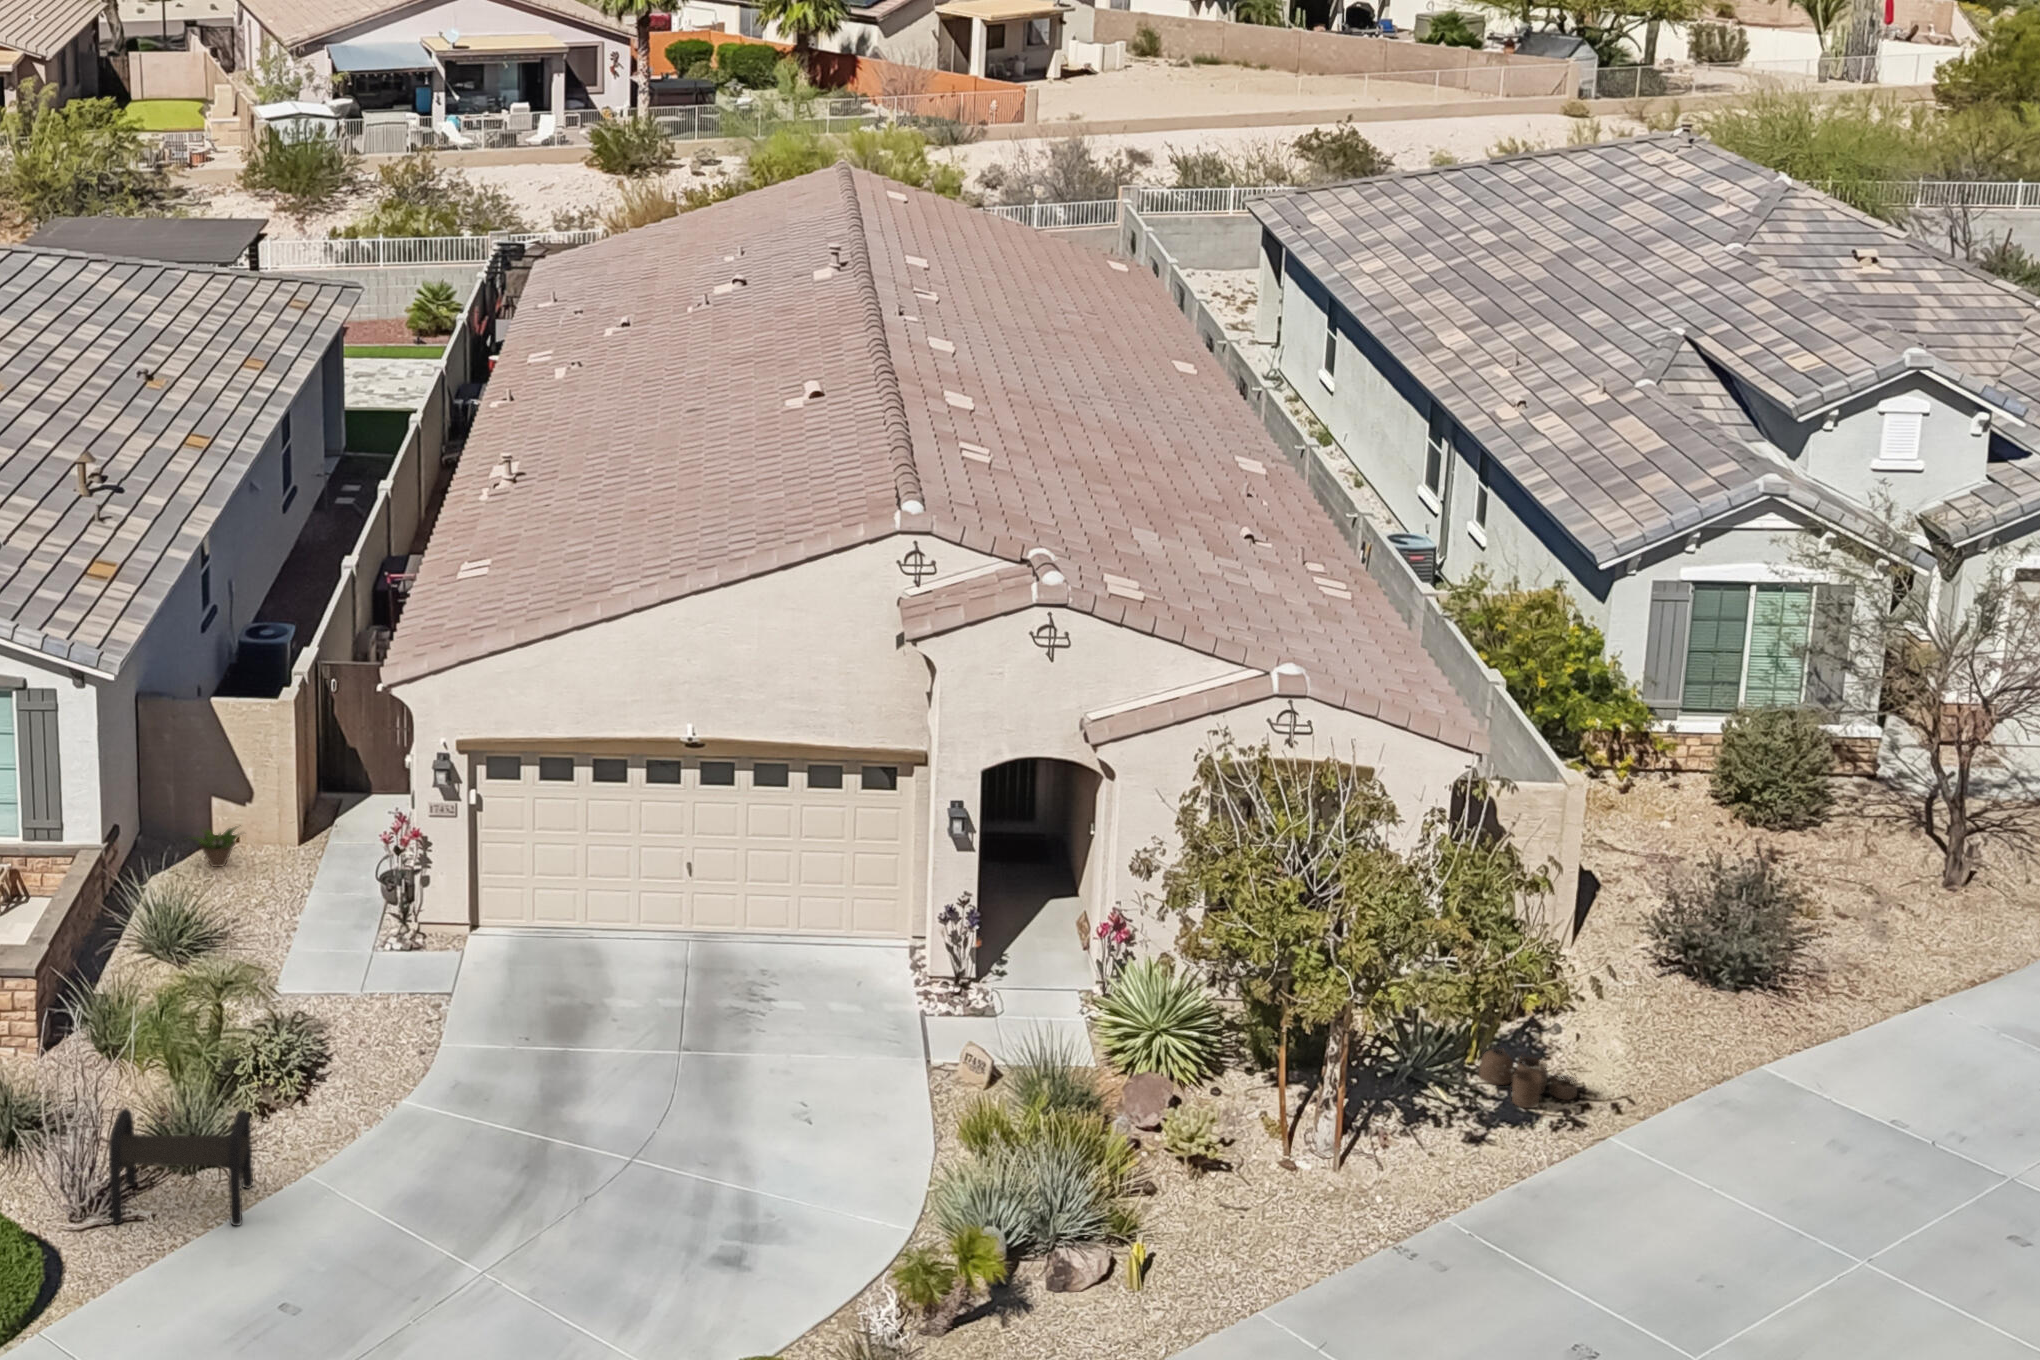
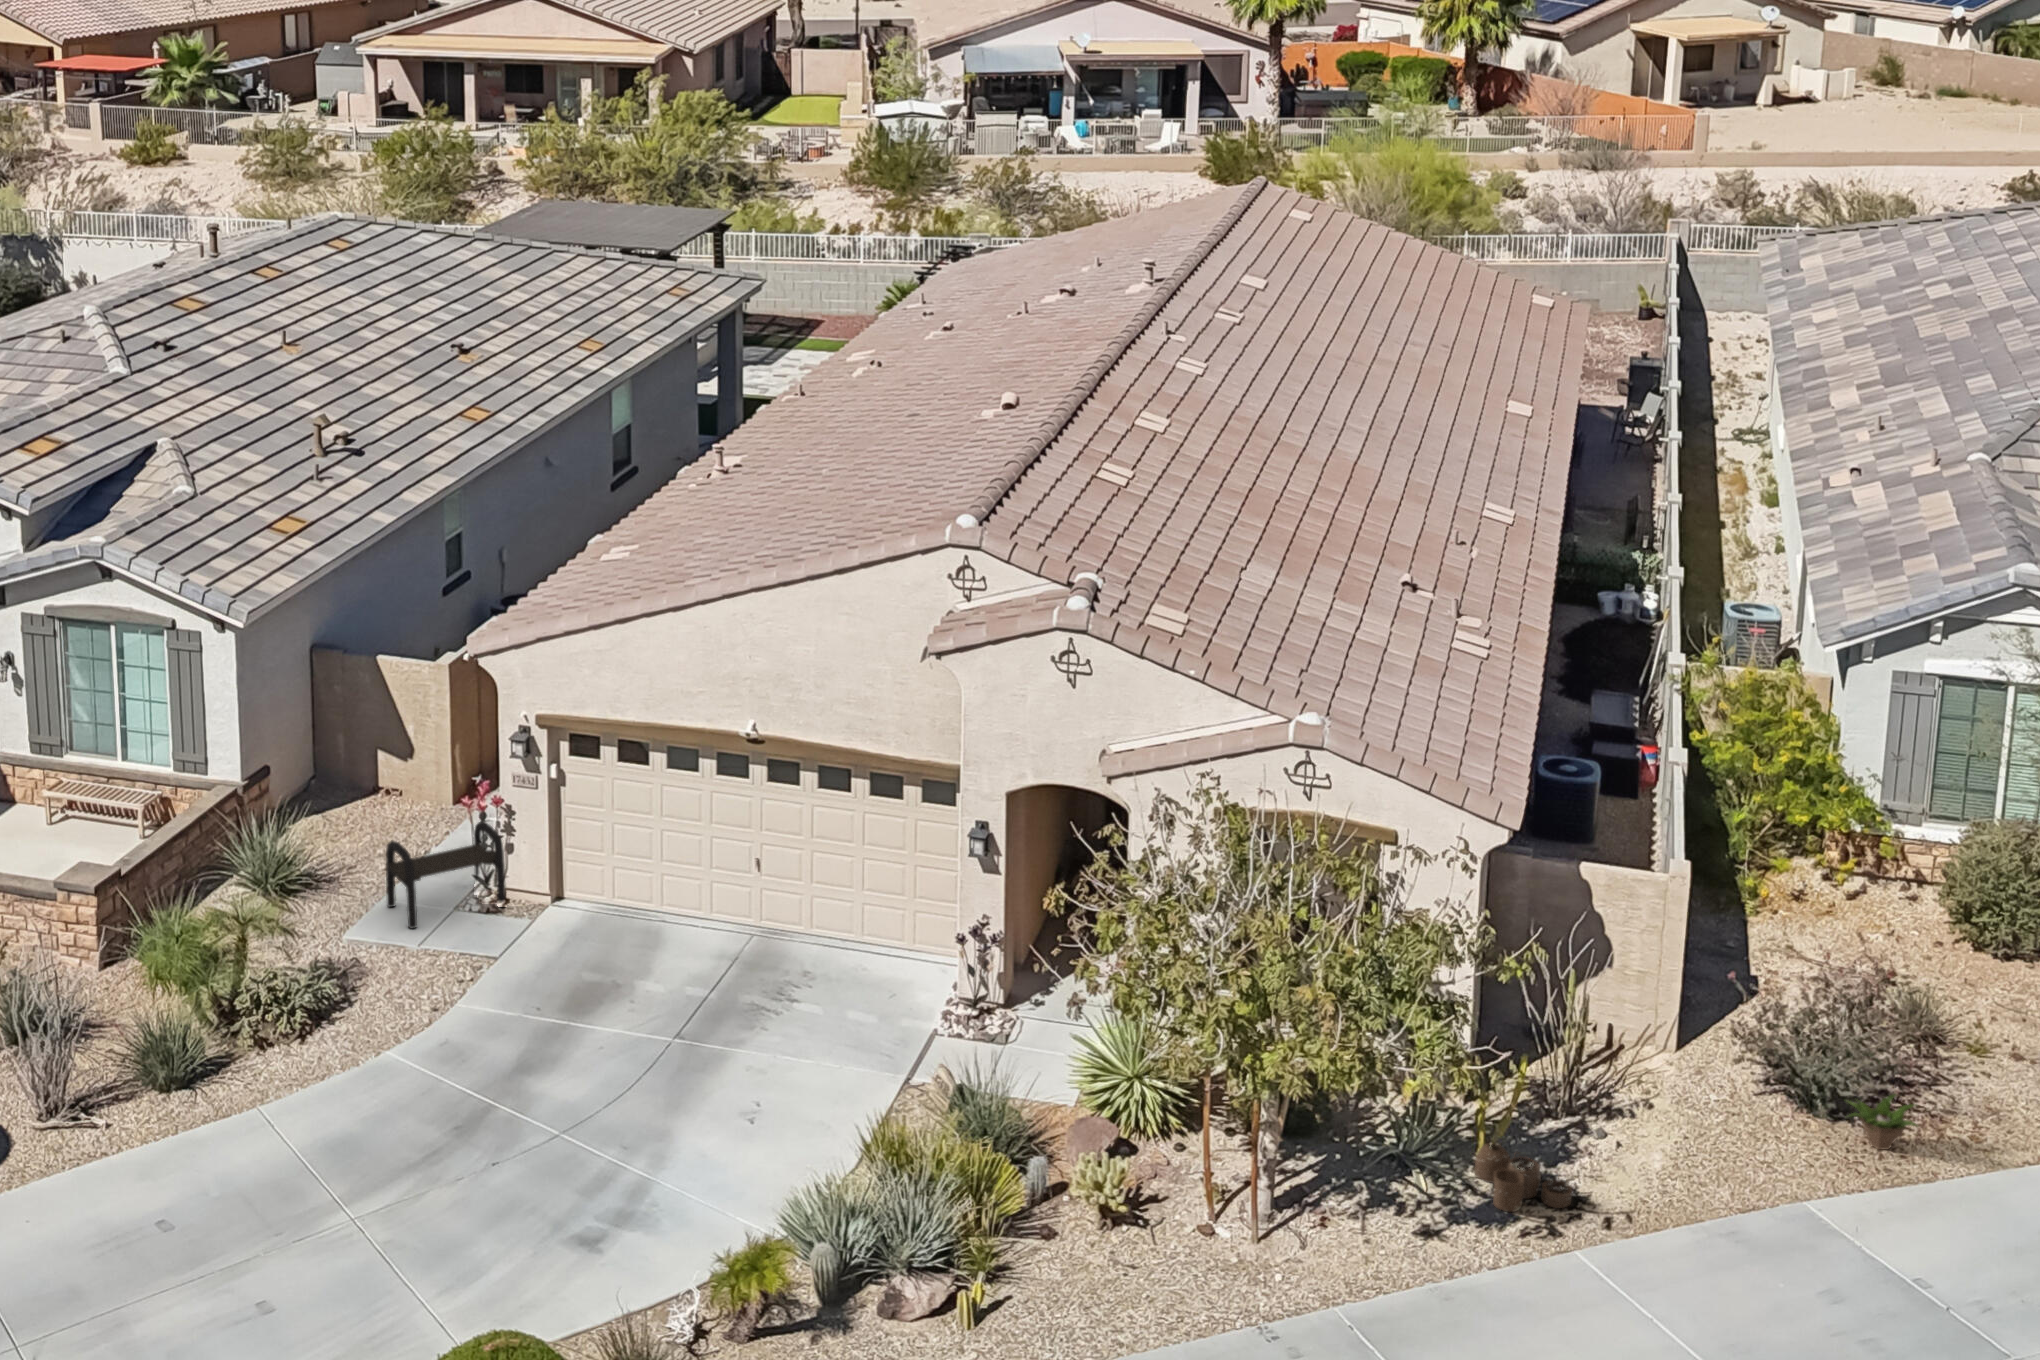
decorative plant: present [193,827,240,867] -> present [1848,1094,1916,1150]
bench: present [109,1109,253,1226] -> present [386,822,506,929]

